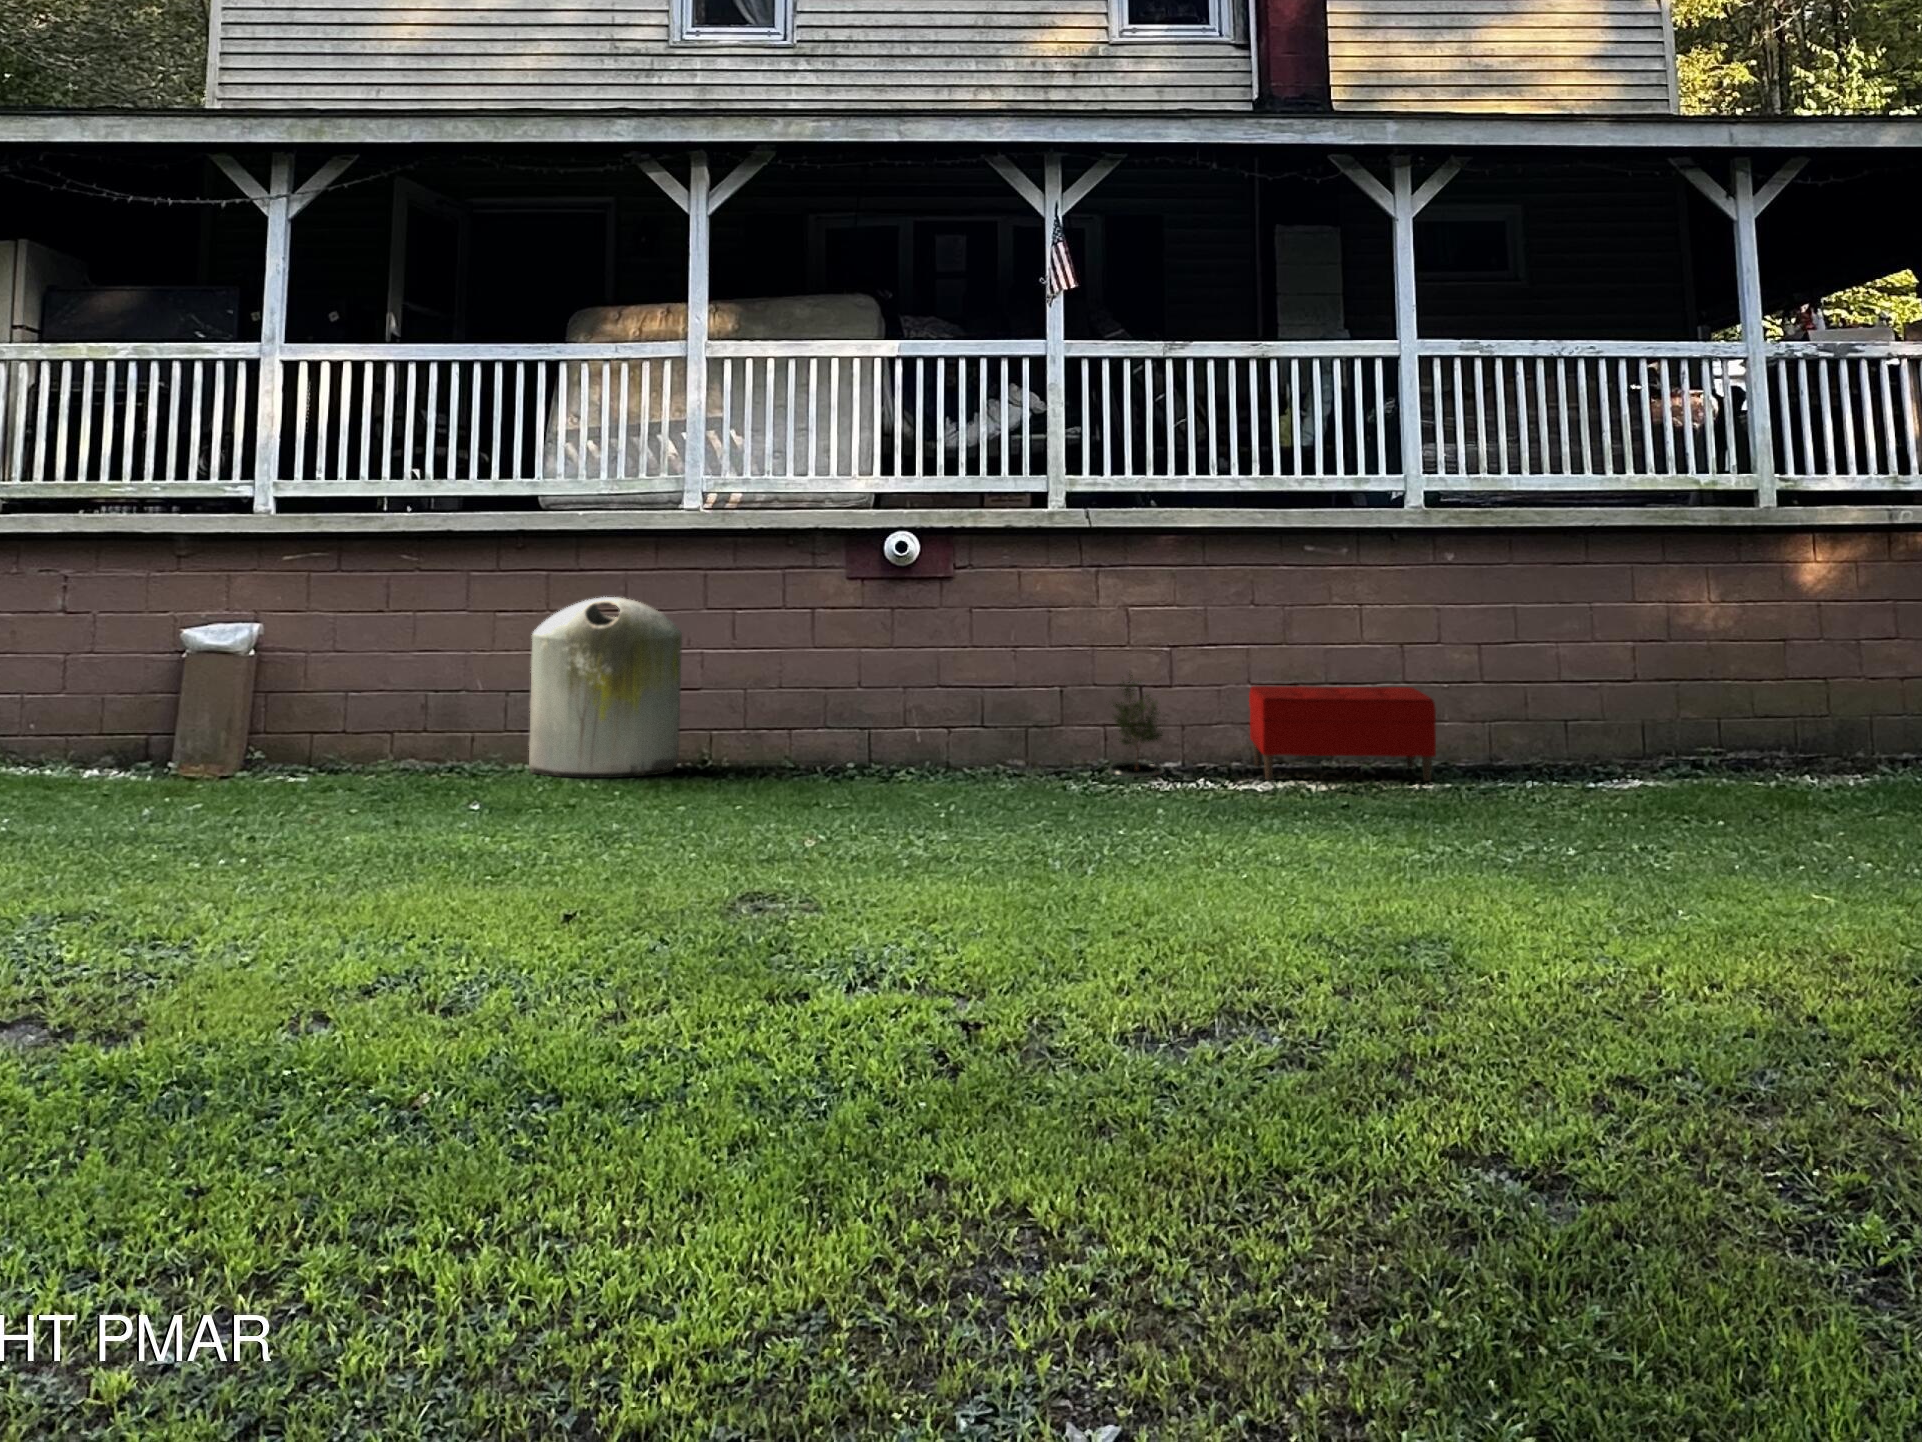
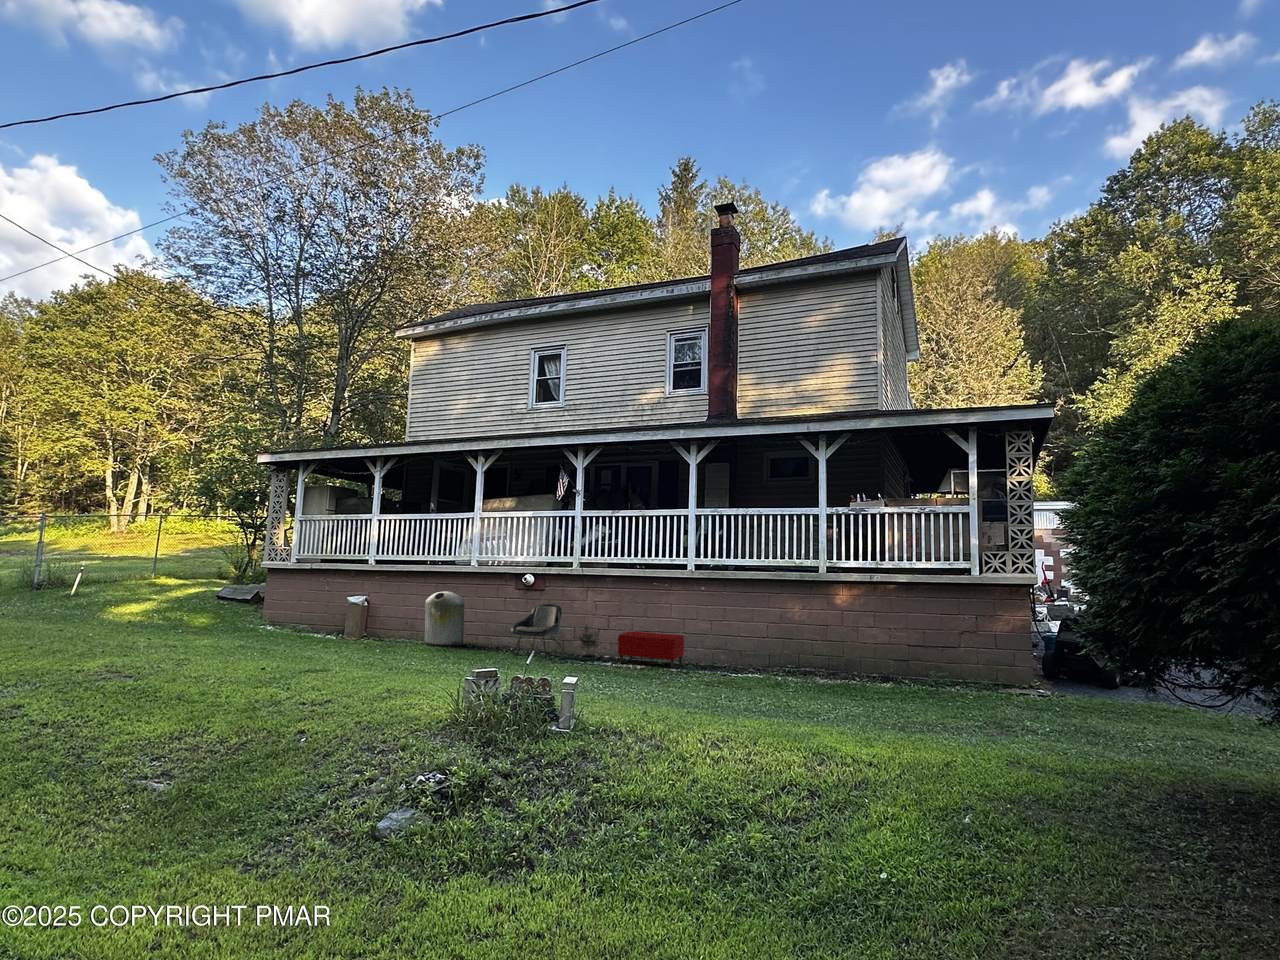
lounge chair: none [917,620,1055,788] -> present [511,604,564,658]

